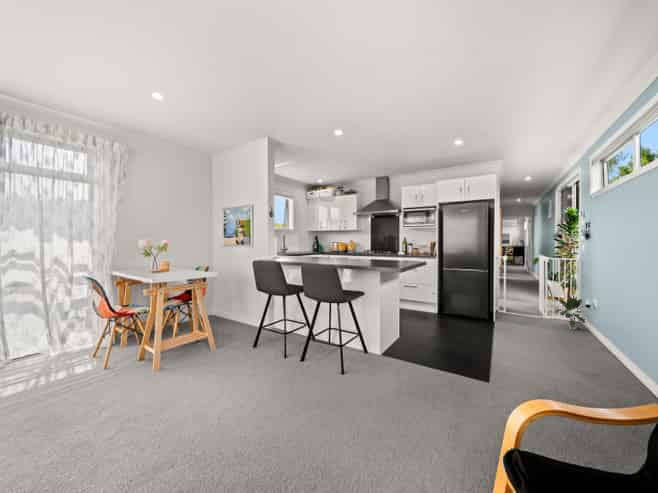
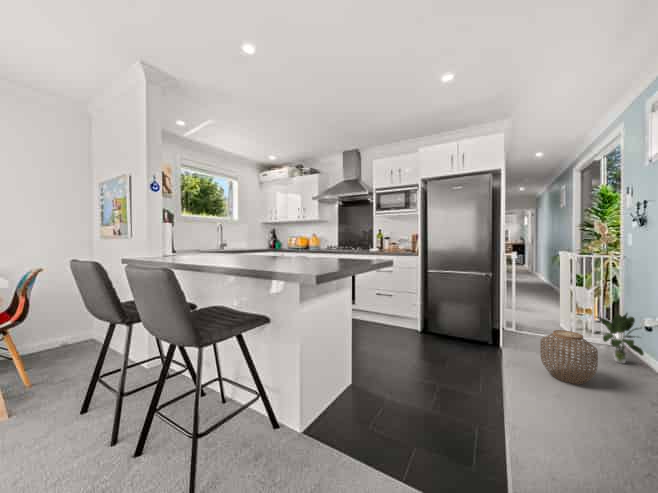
woven basket: none [518,306,552,339] -> present [540,330,598,384]

